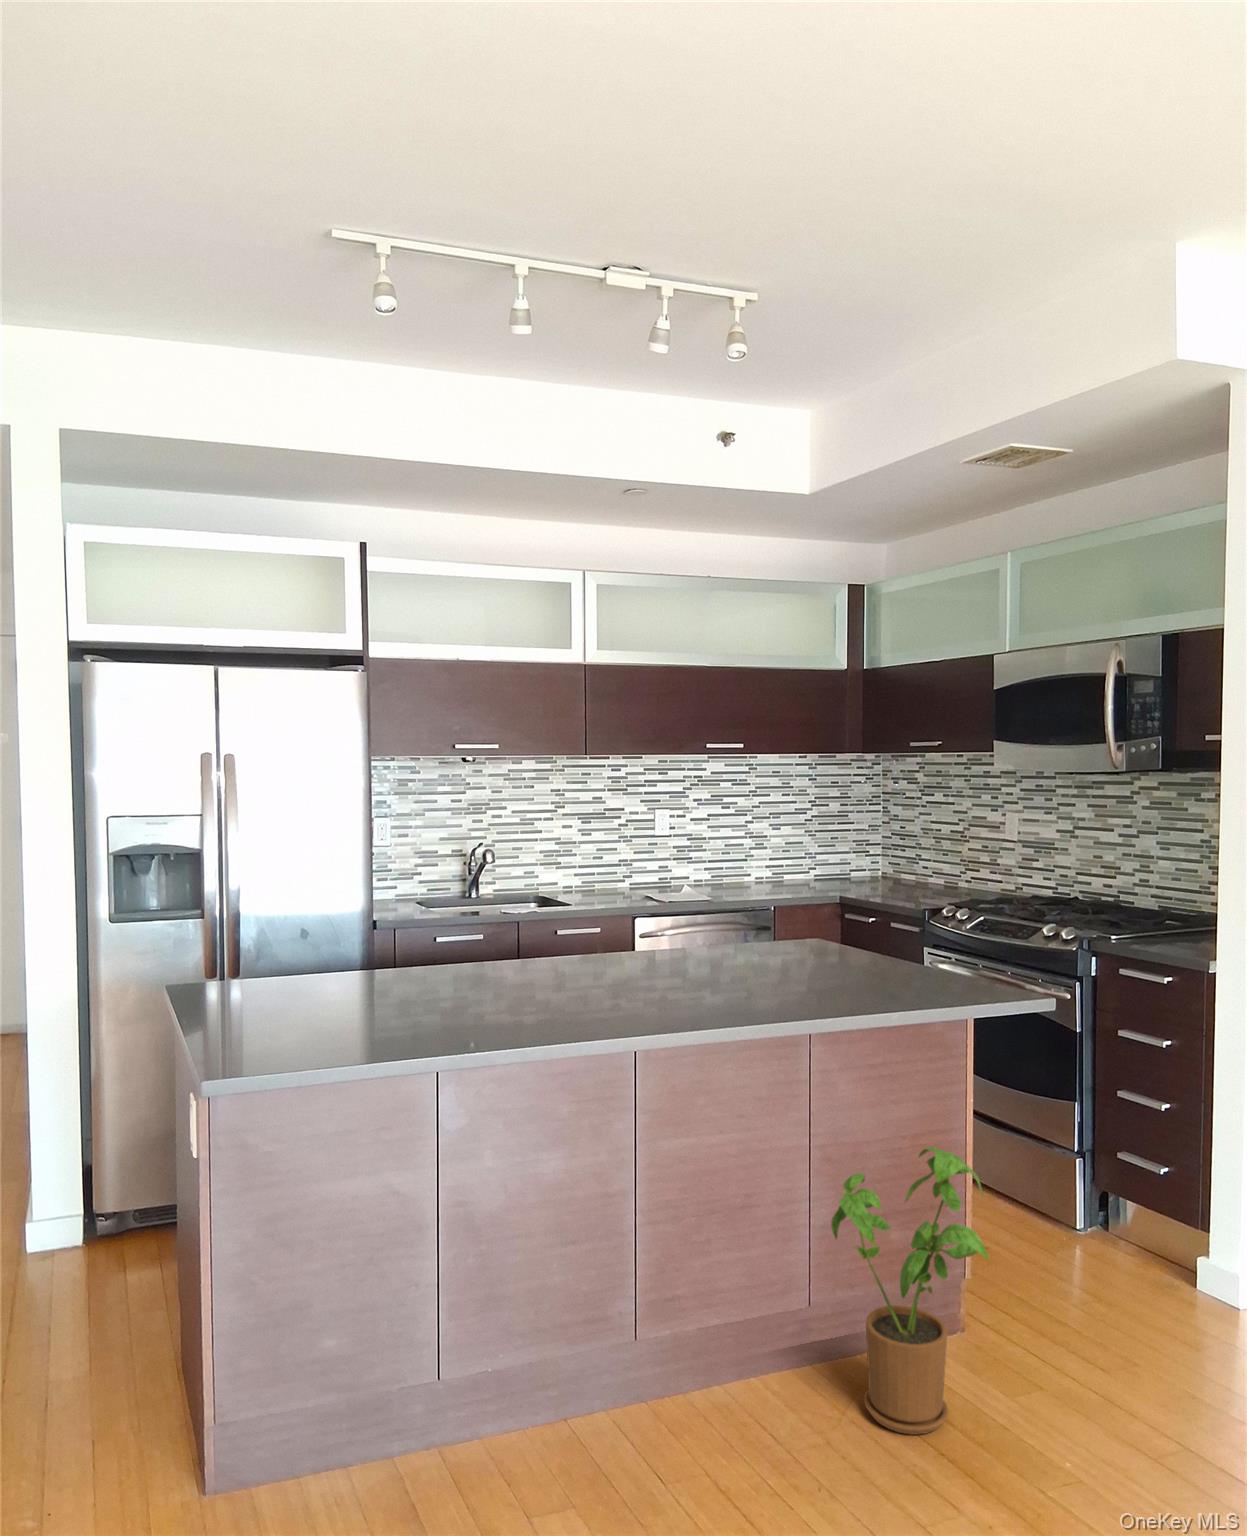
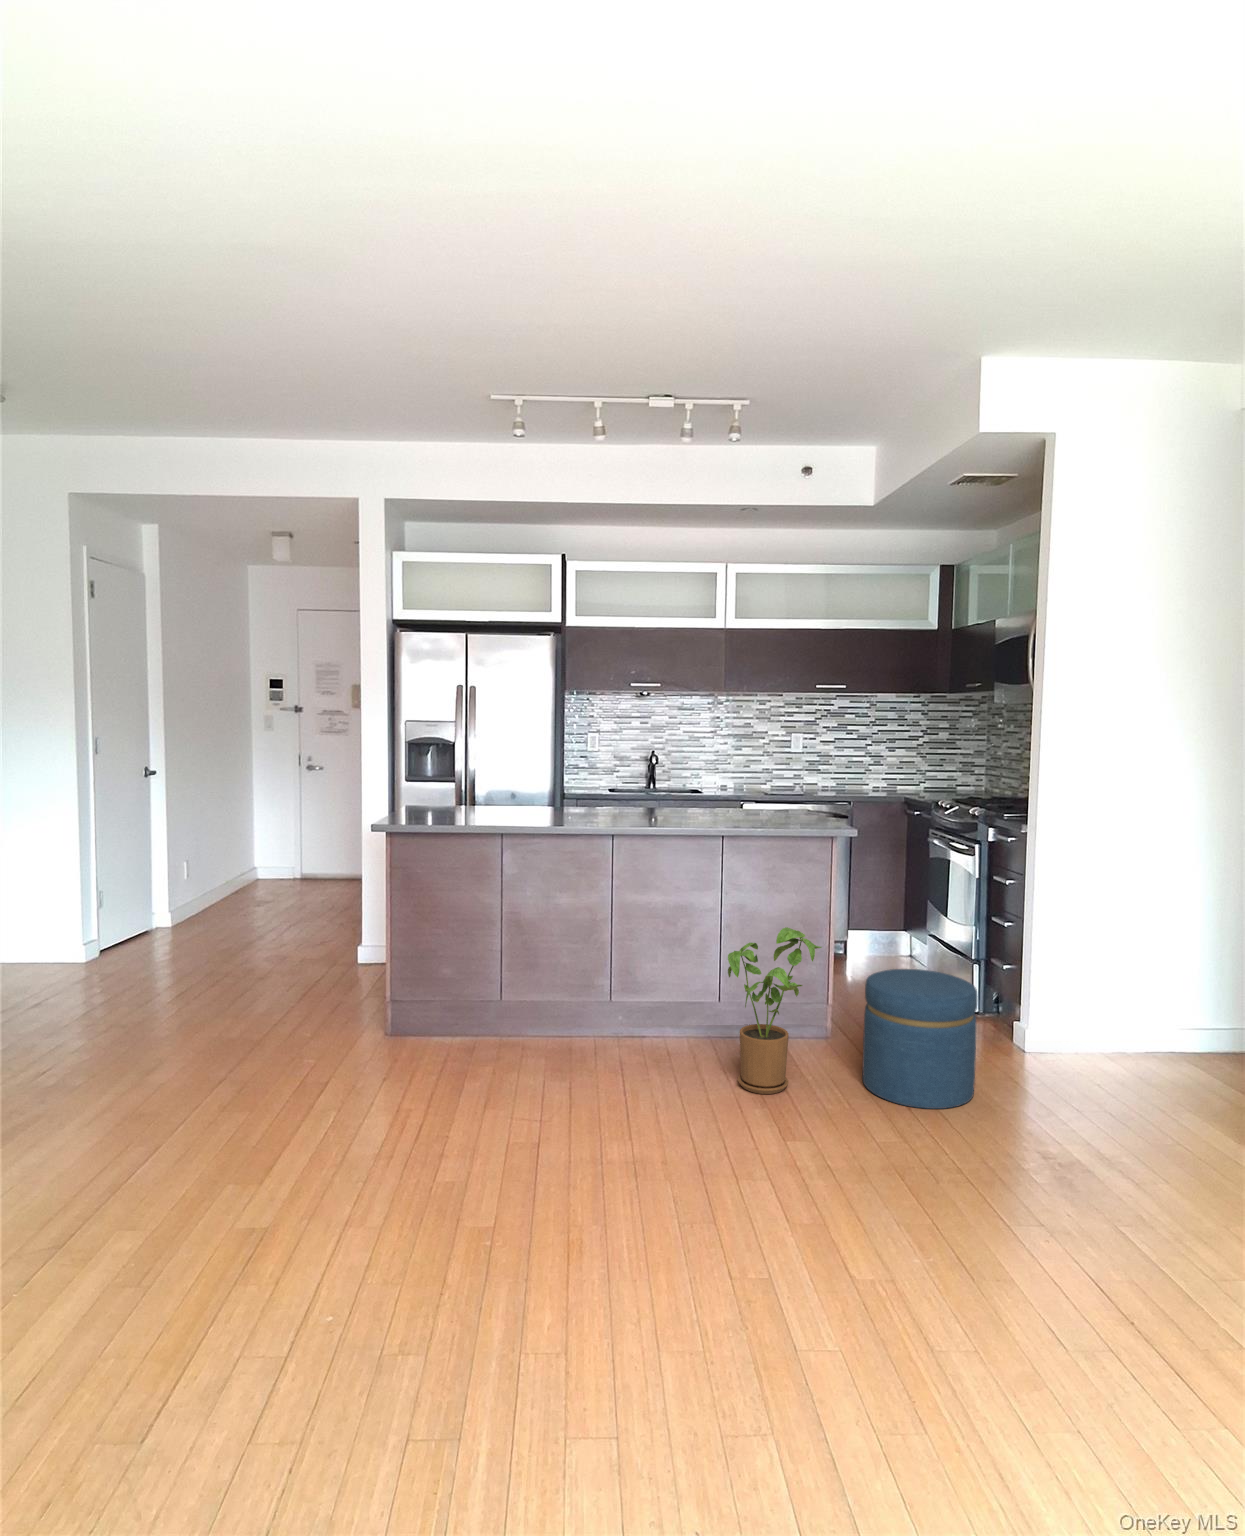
ottoman: none [1013,1174,1188,1406] -> present [863,969,977,1109]

